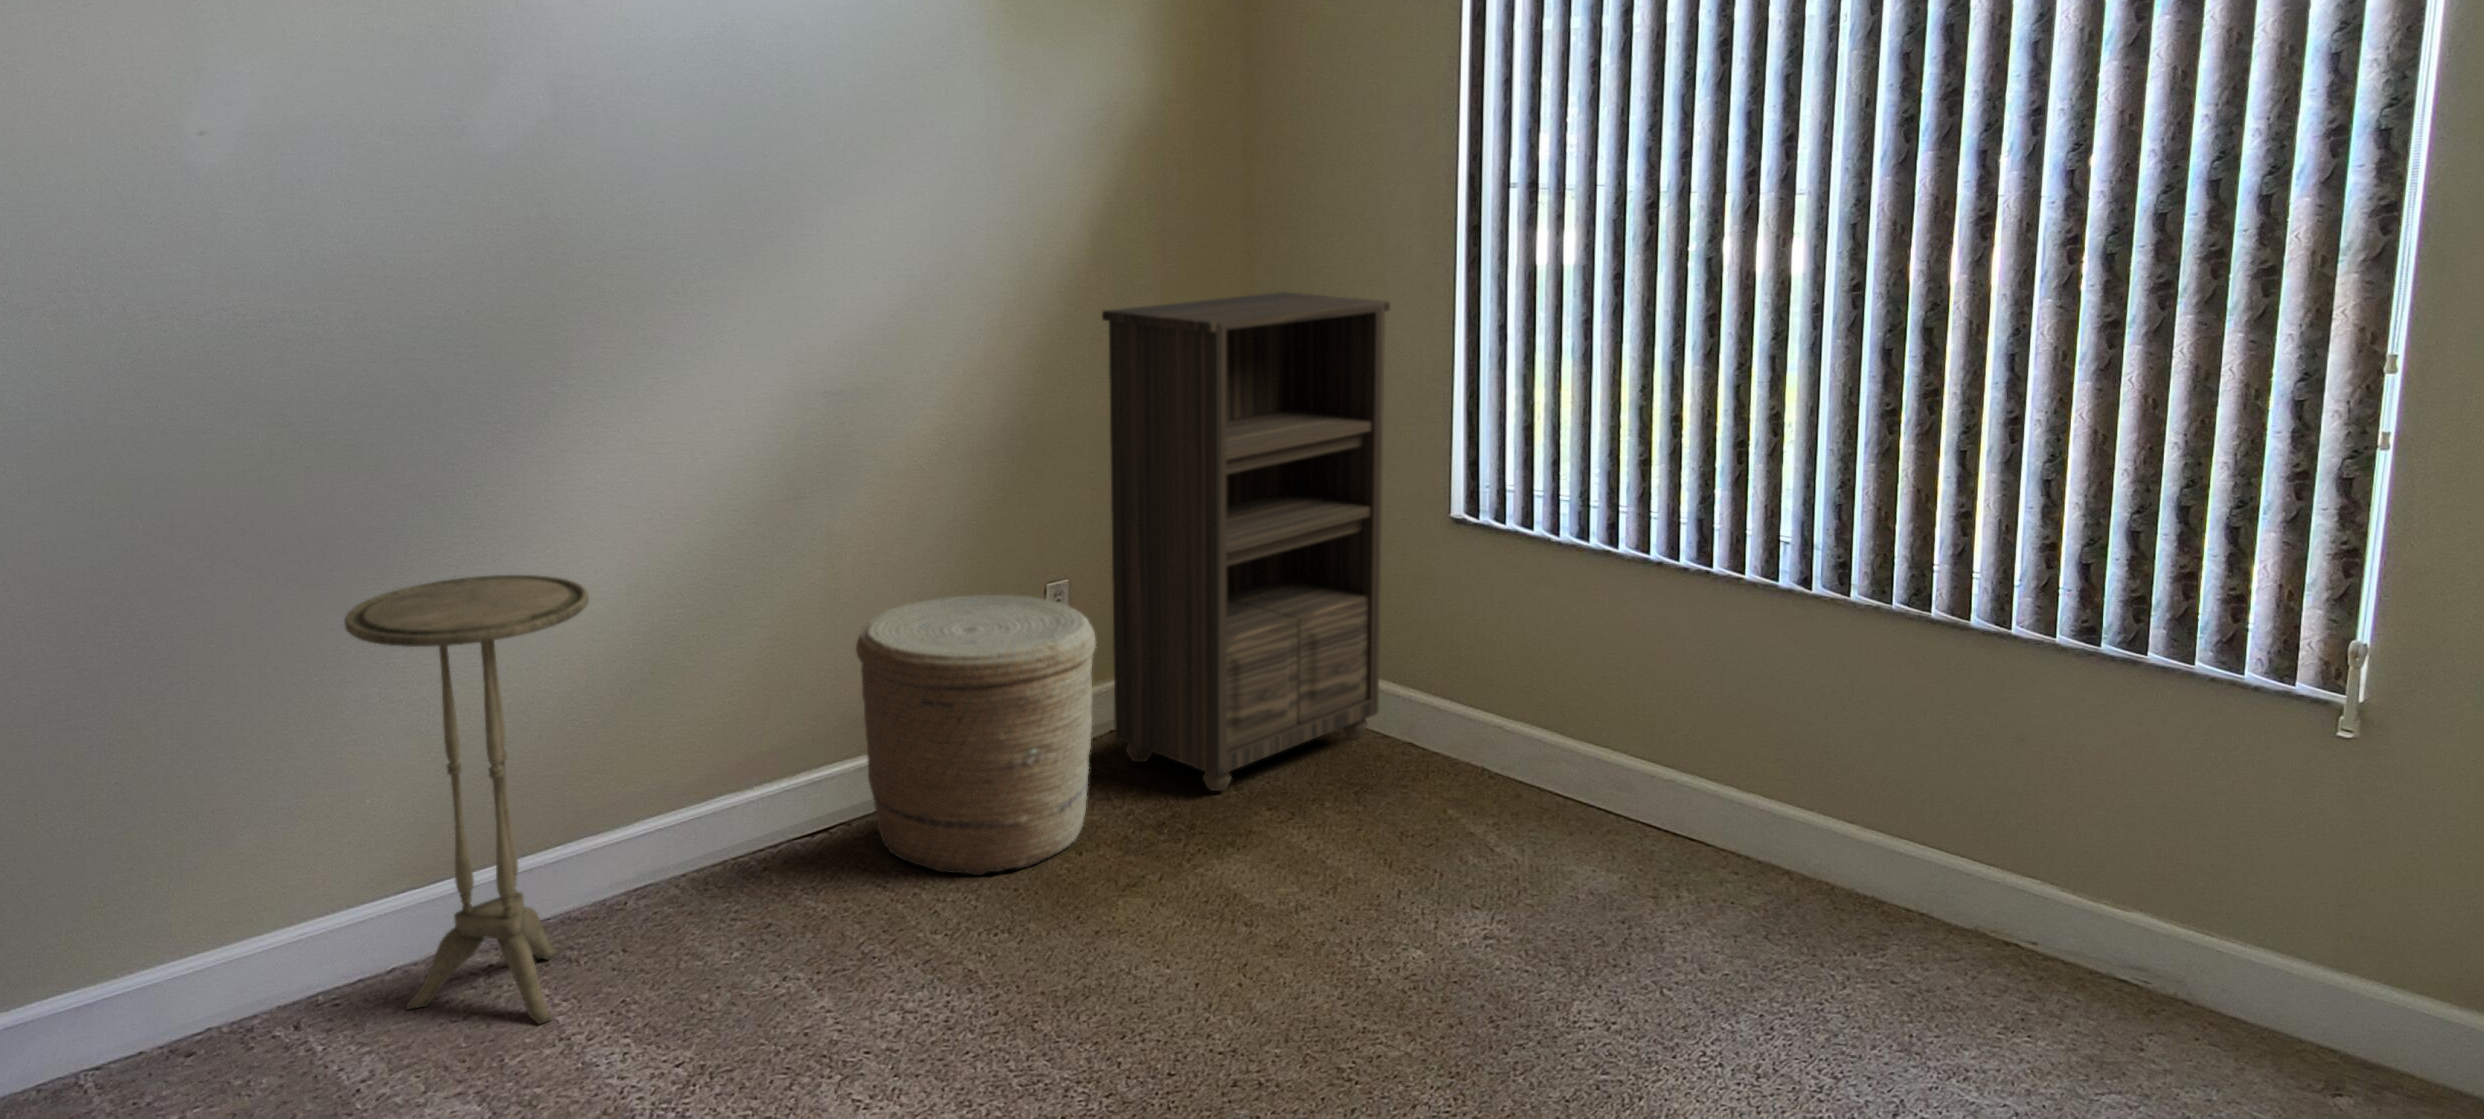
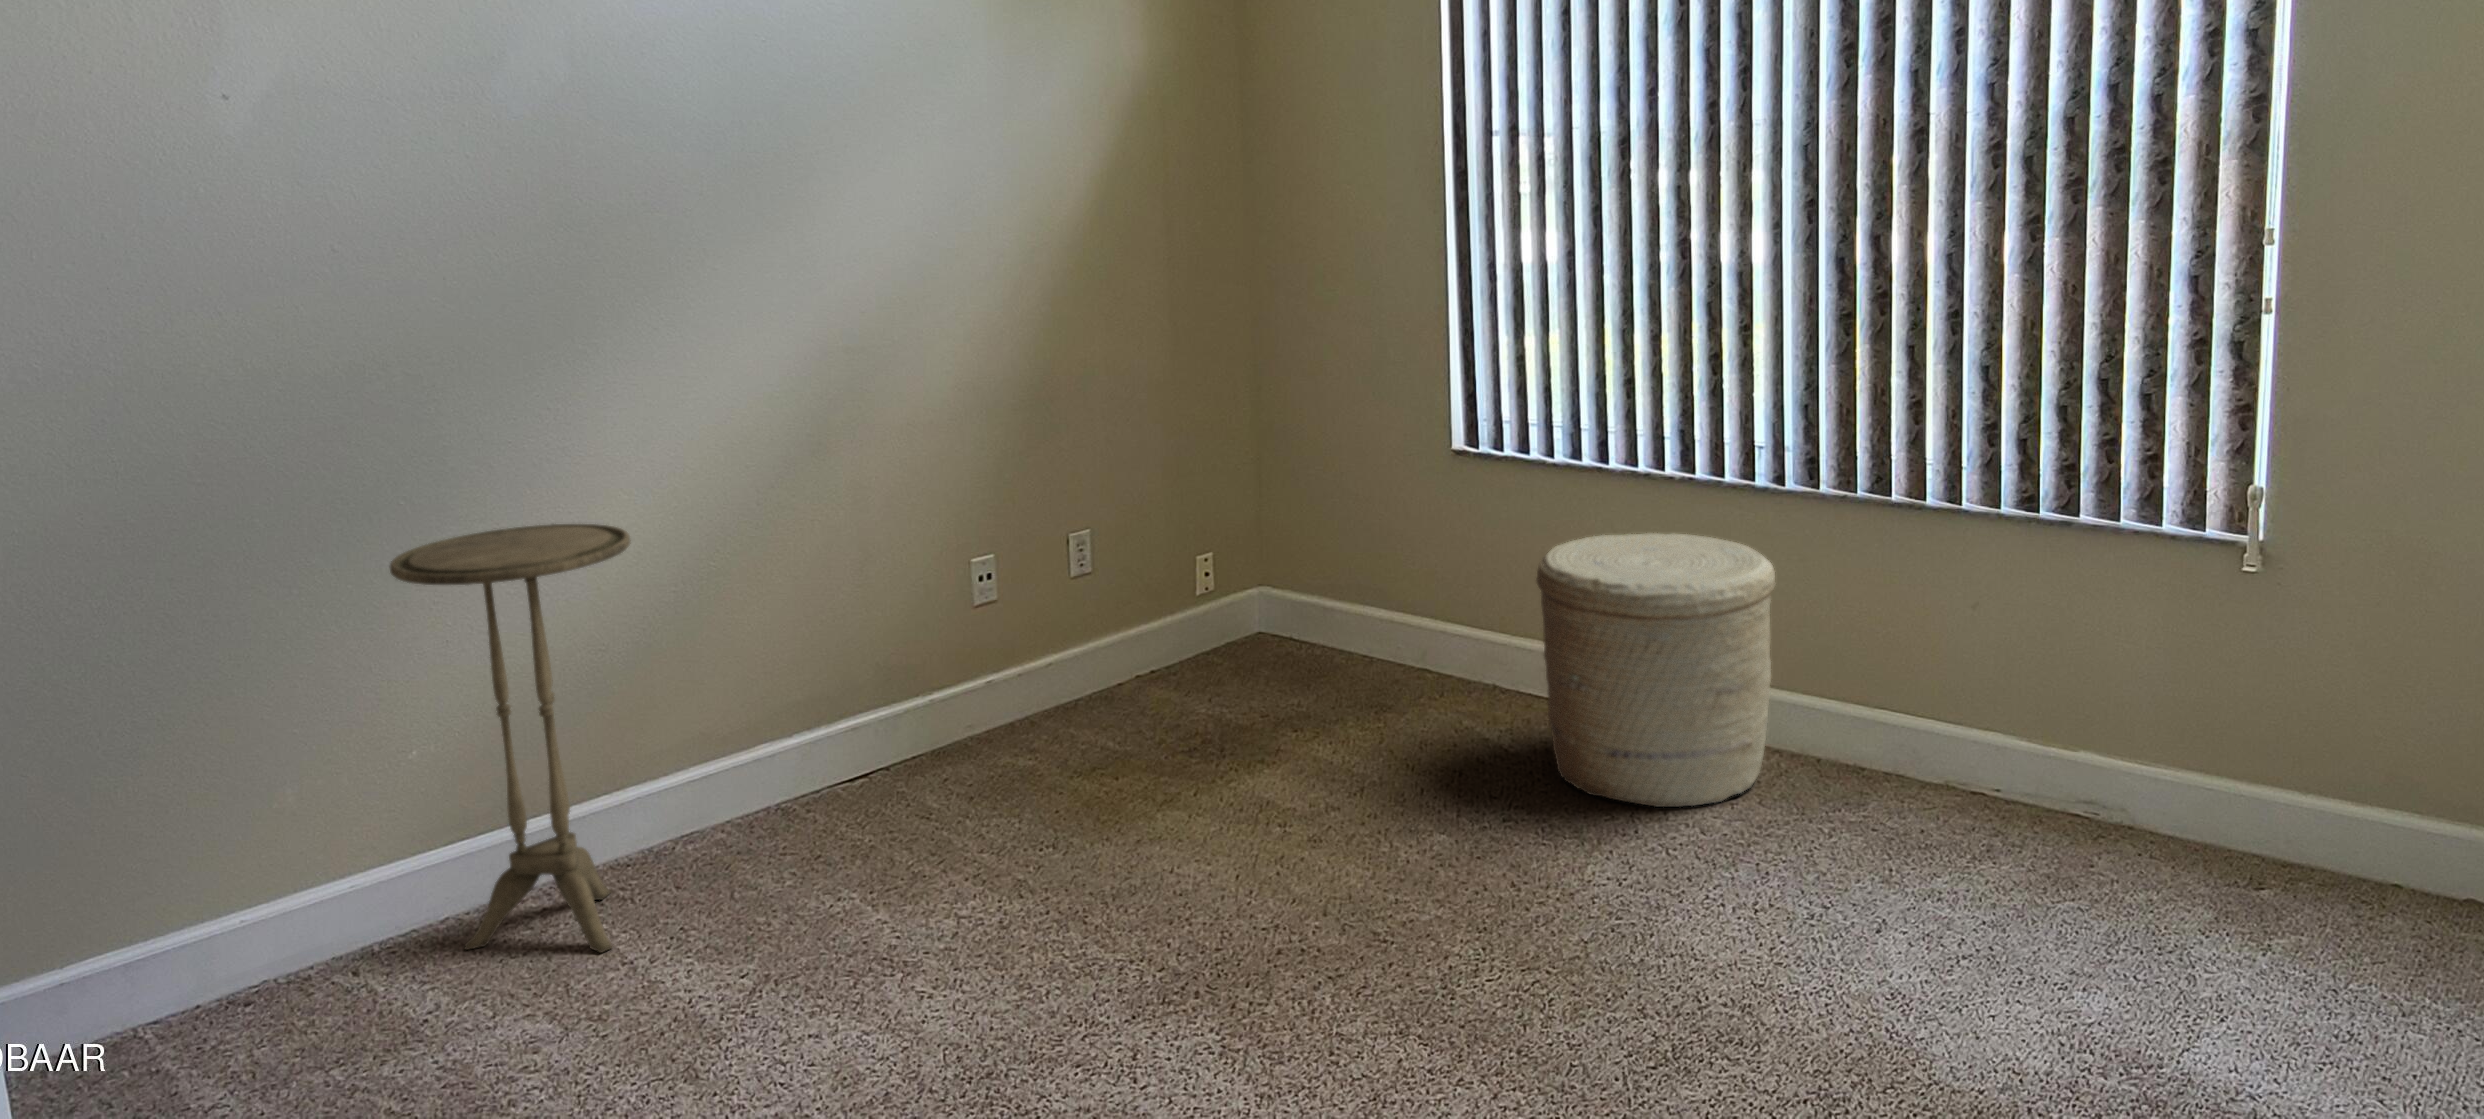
bookshelf: present [1102,292,1390,791] -> none [1109,246,1391,719]
woven basket: present [856,595,1096,875] -> present [1536,533,1775,807]

